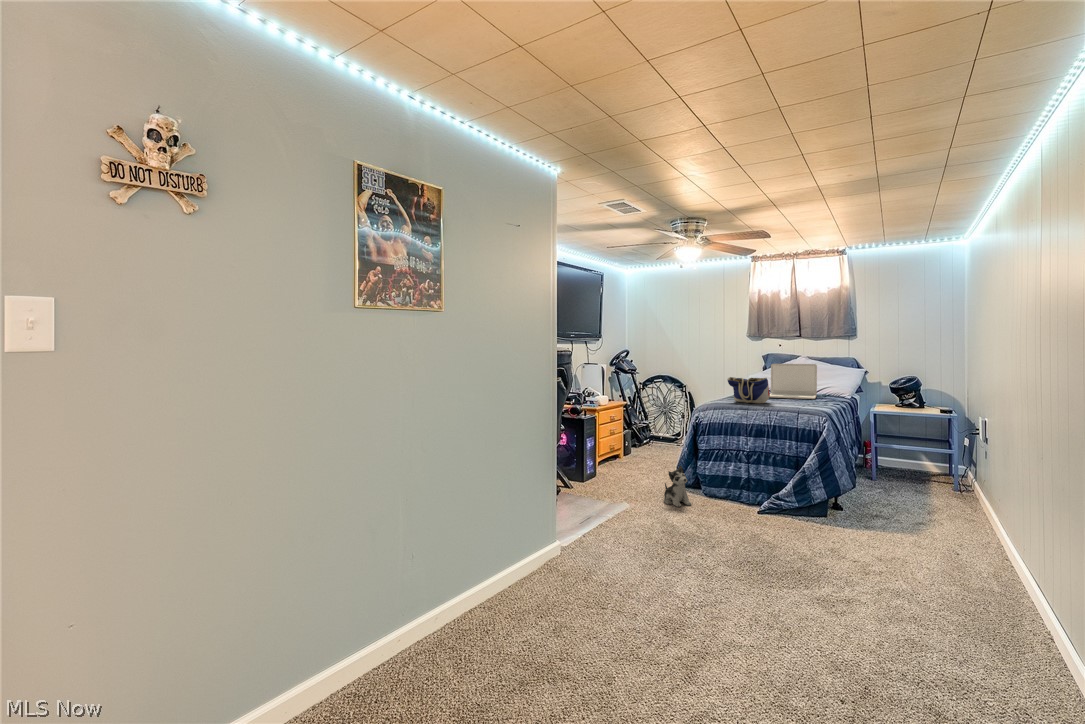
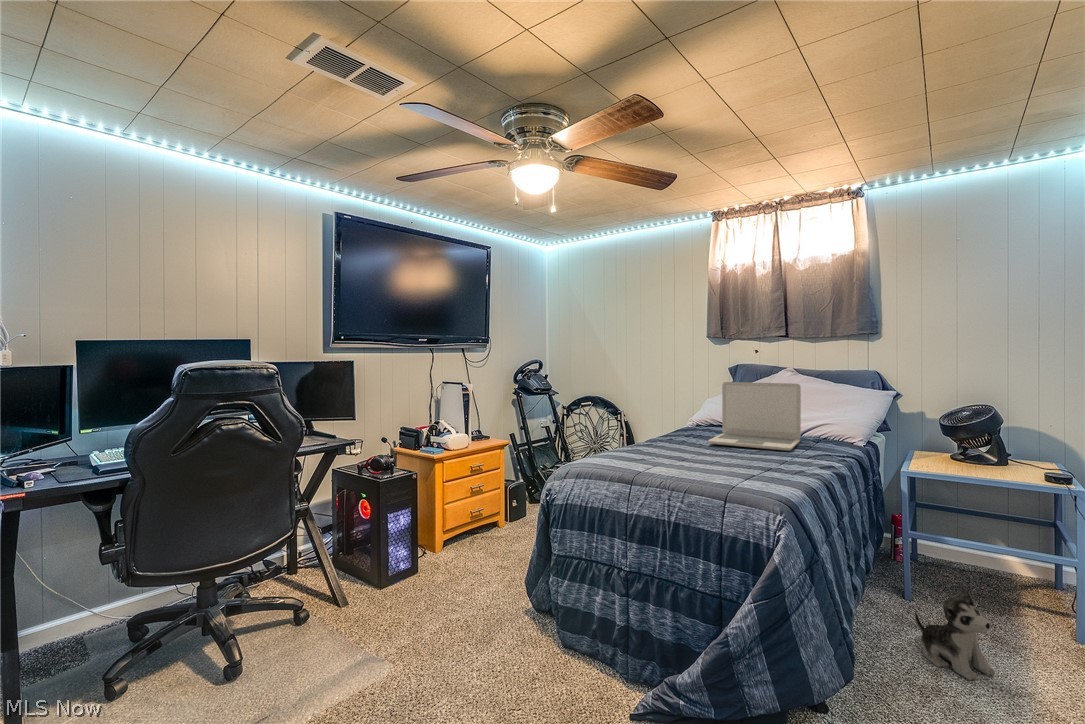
tote bag: present [727,377,770,404] -> none [626,409,701,461]
plush toy: present [664,466,691,507] -> present [915,589,995,680]

